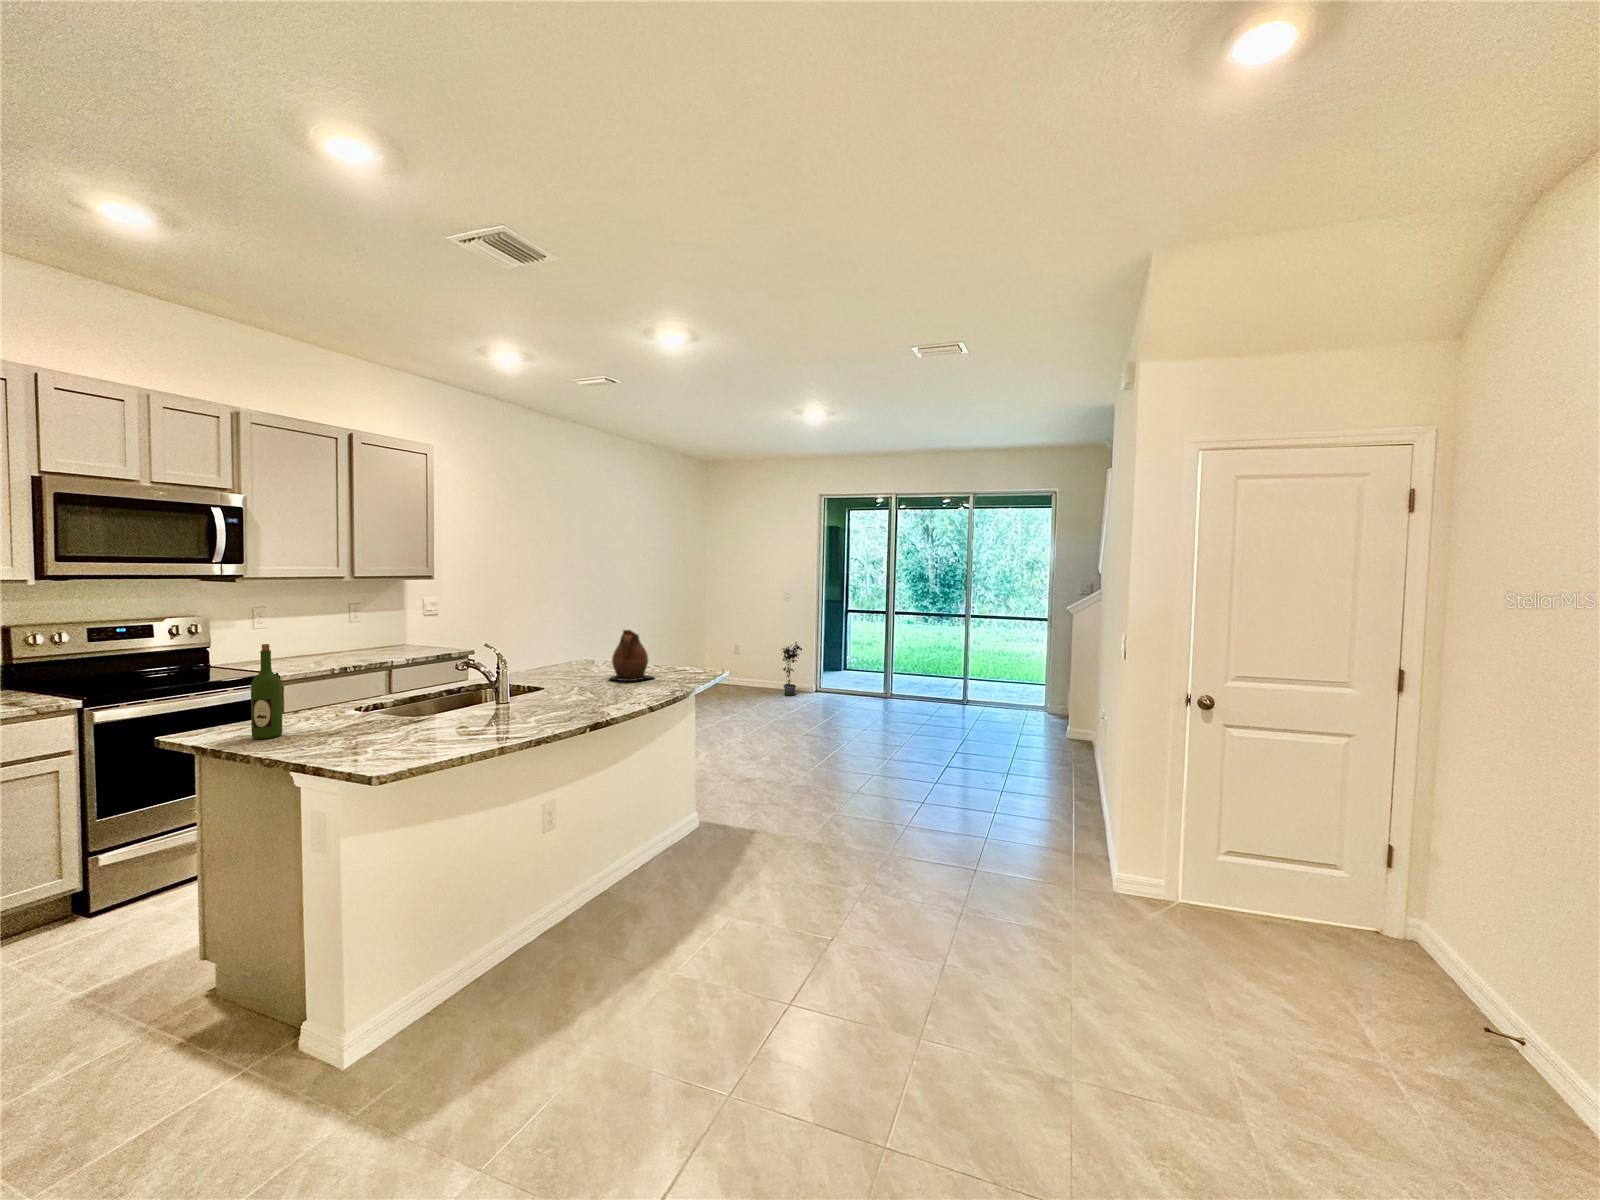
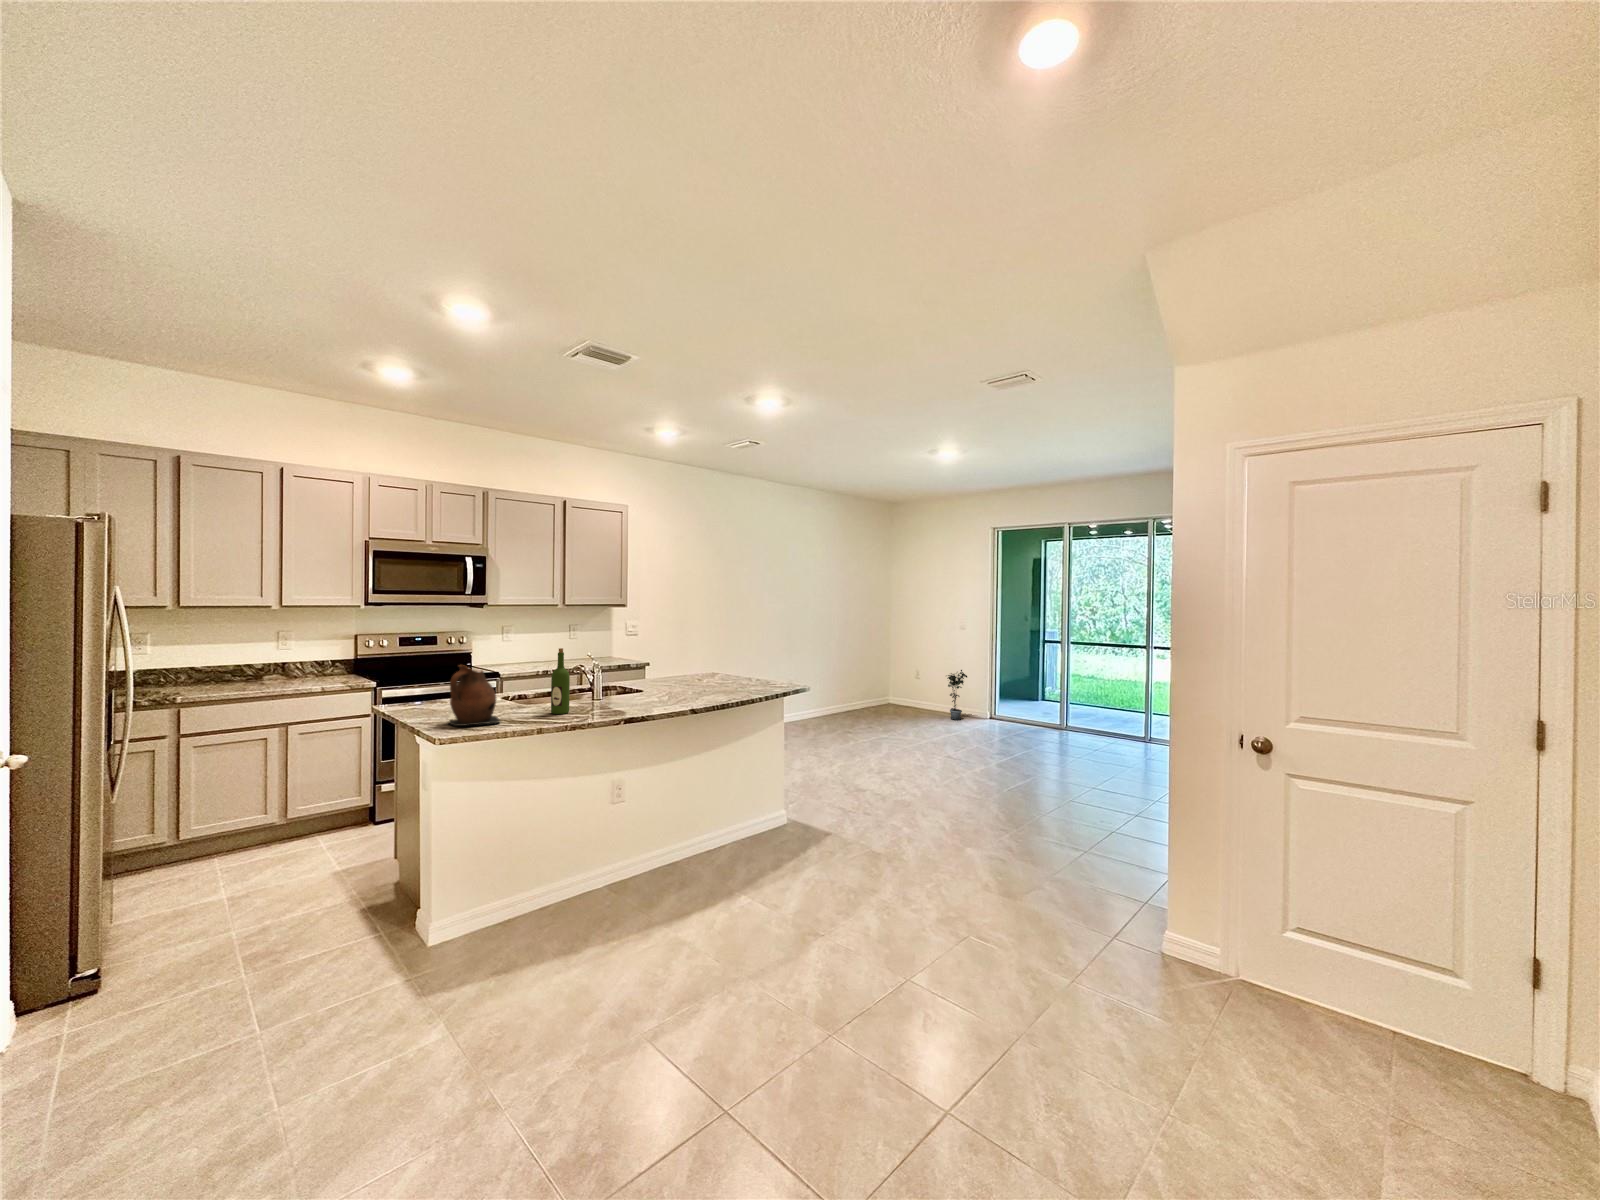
ceramic pitcher: present [610,630,654,681] -> present [449,665,500,726]
wine bottle: present [251,644,282,739] -> present [551,648,570,714]

